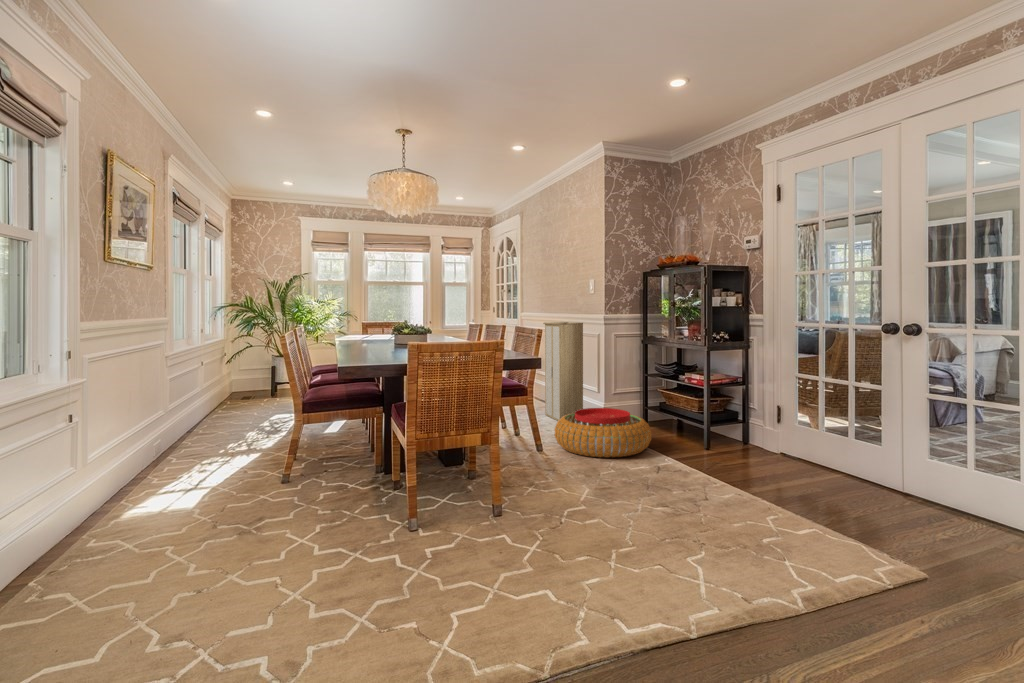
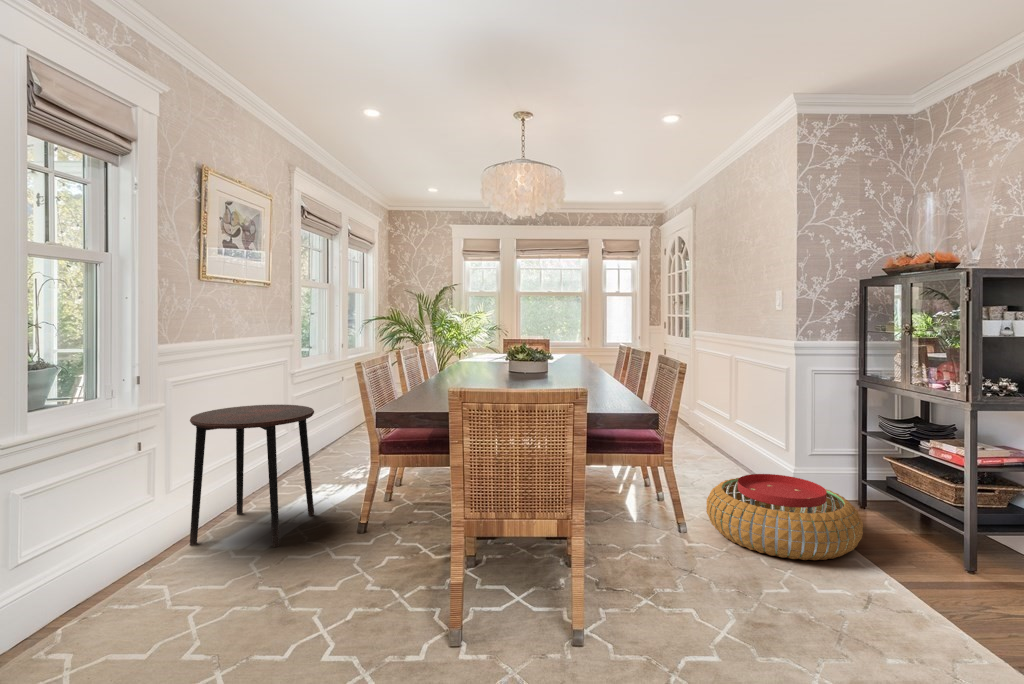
cabinet: present [543,322,583,421] -> none [711,346,765,480]
side table: none [111,379,234,510] -> present [190,405,314,547]

